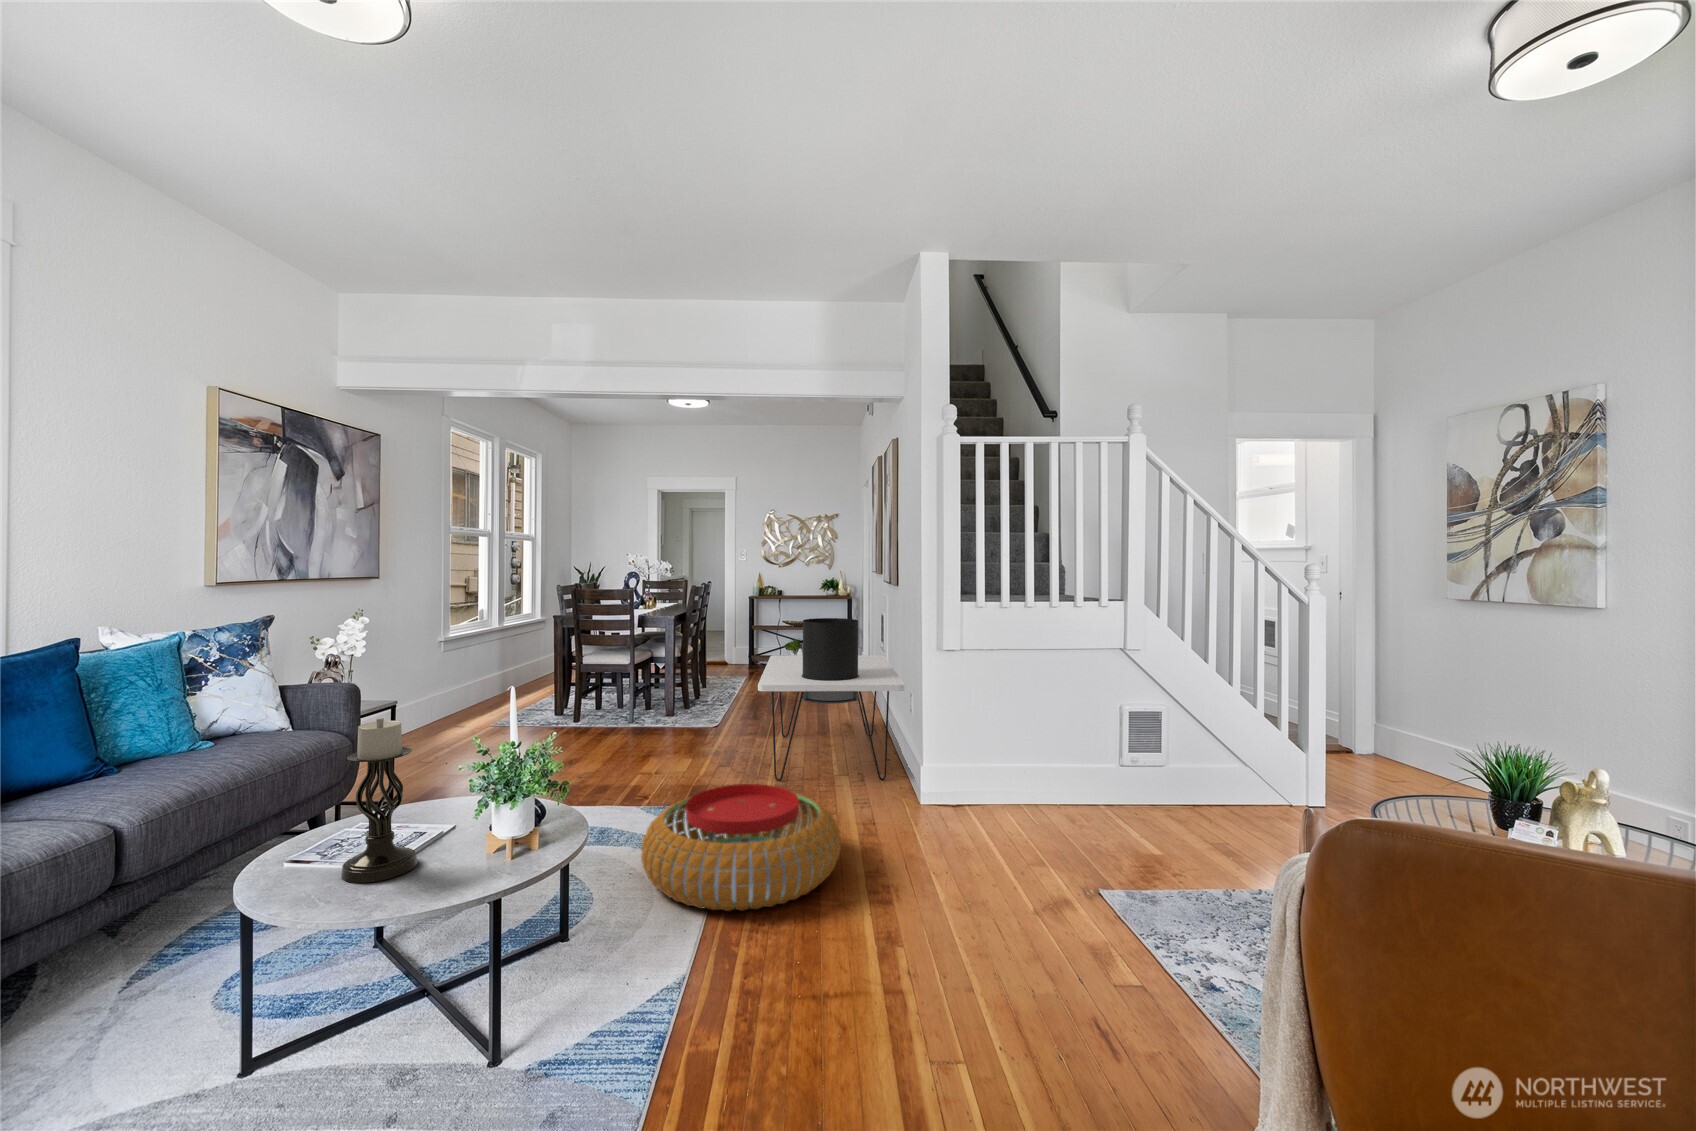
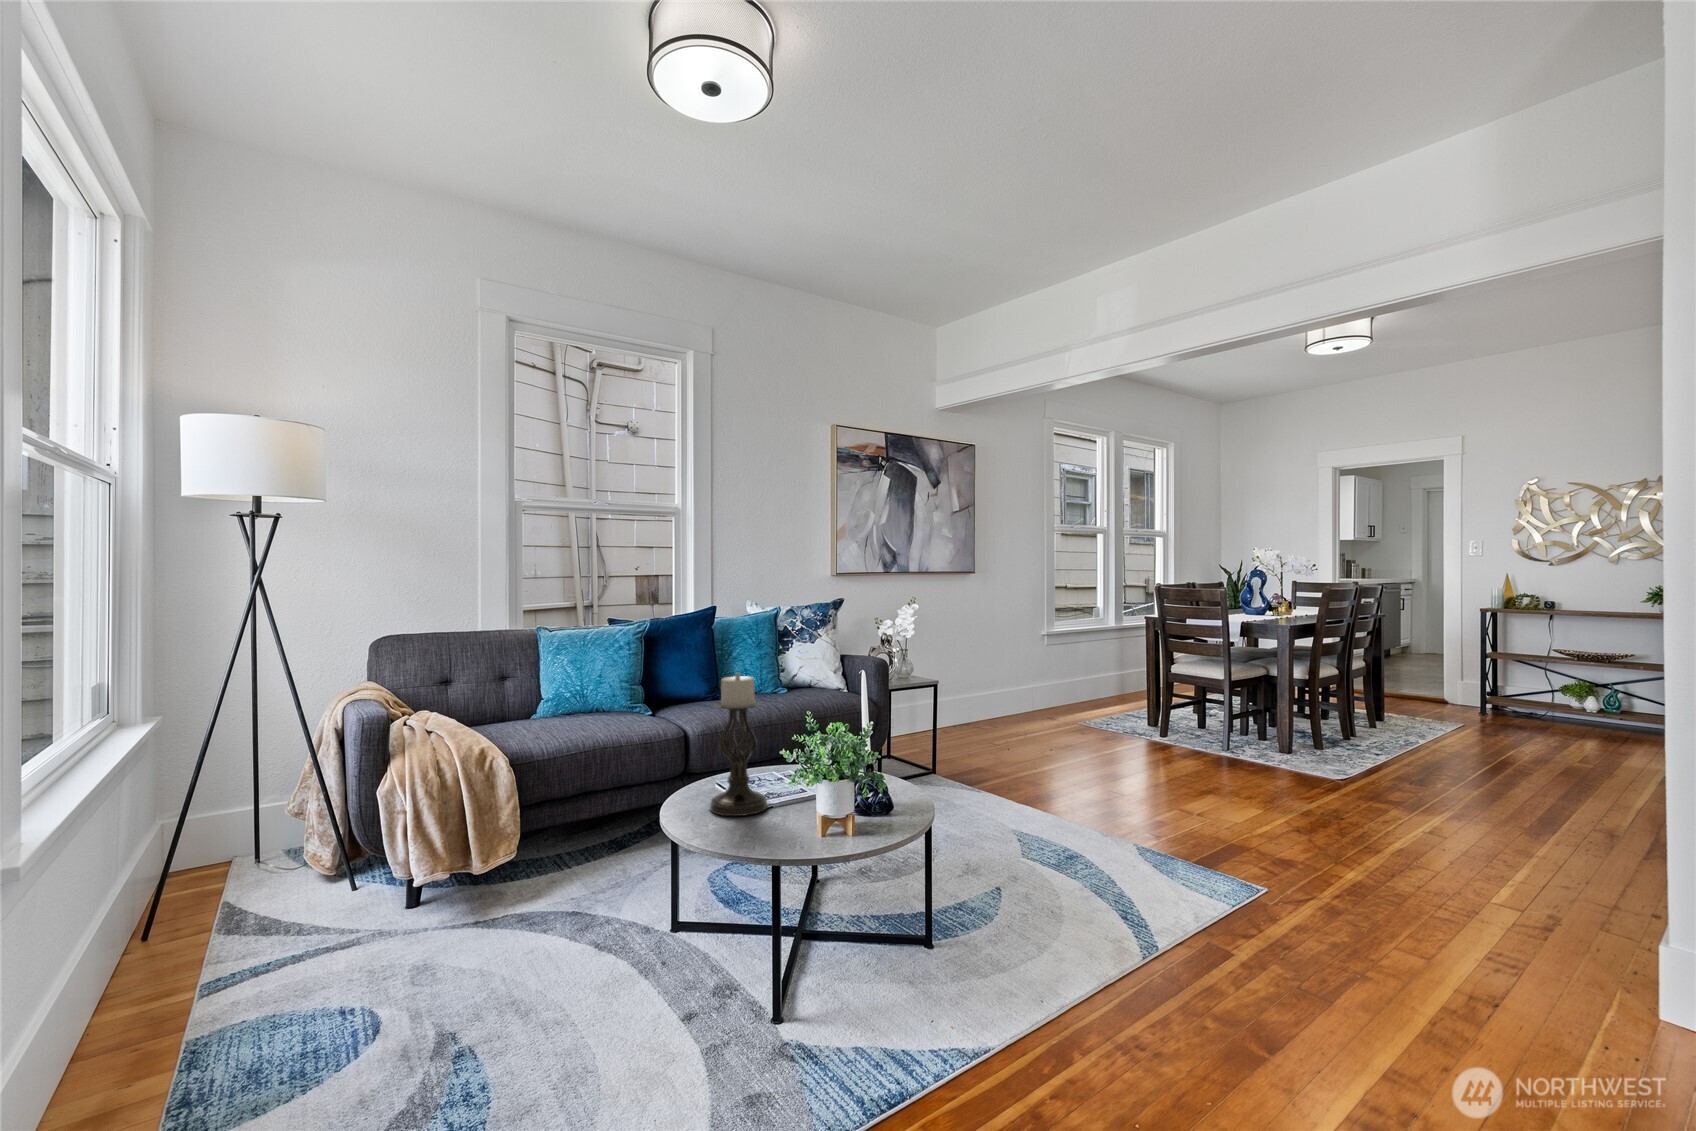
side table: present [758,618,904,781] -> none [1330,629,1677,926]
pouf: present [641,784,841,911] -> none [1047,838,1353,1032]

